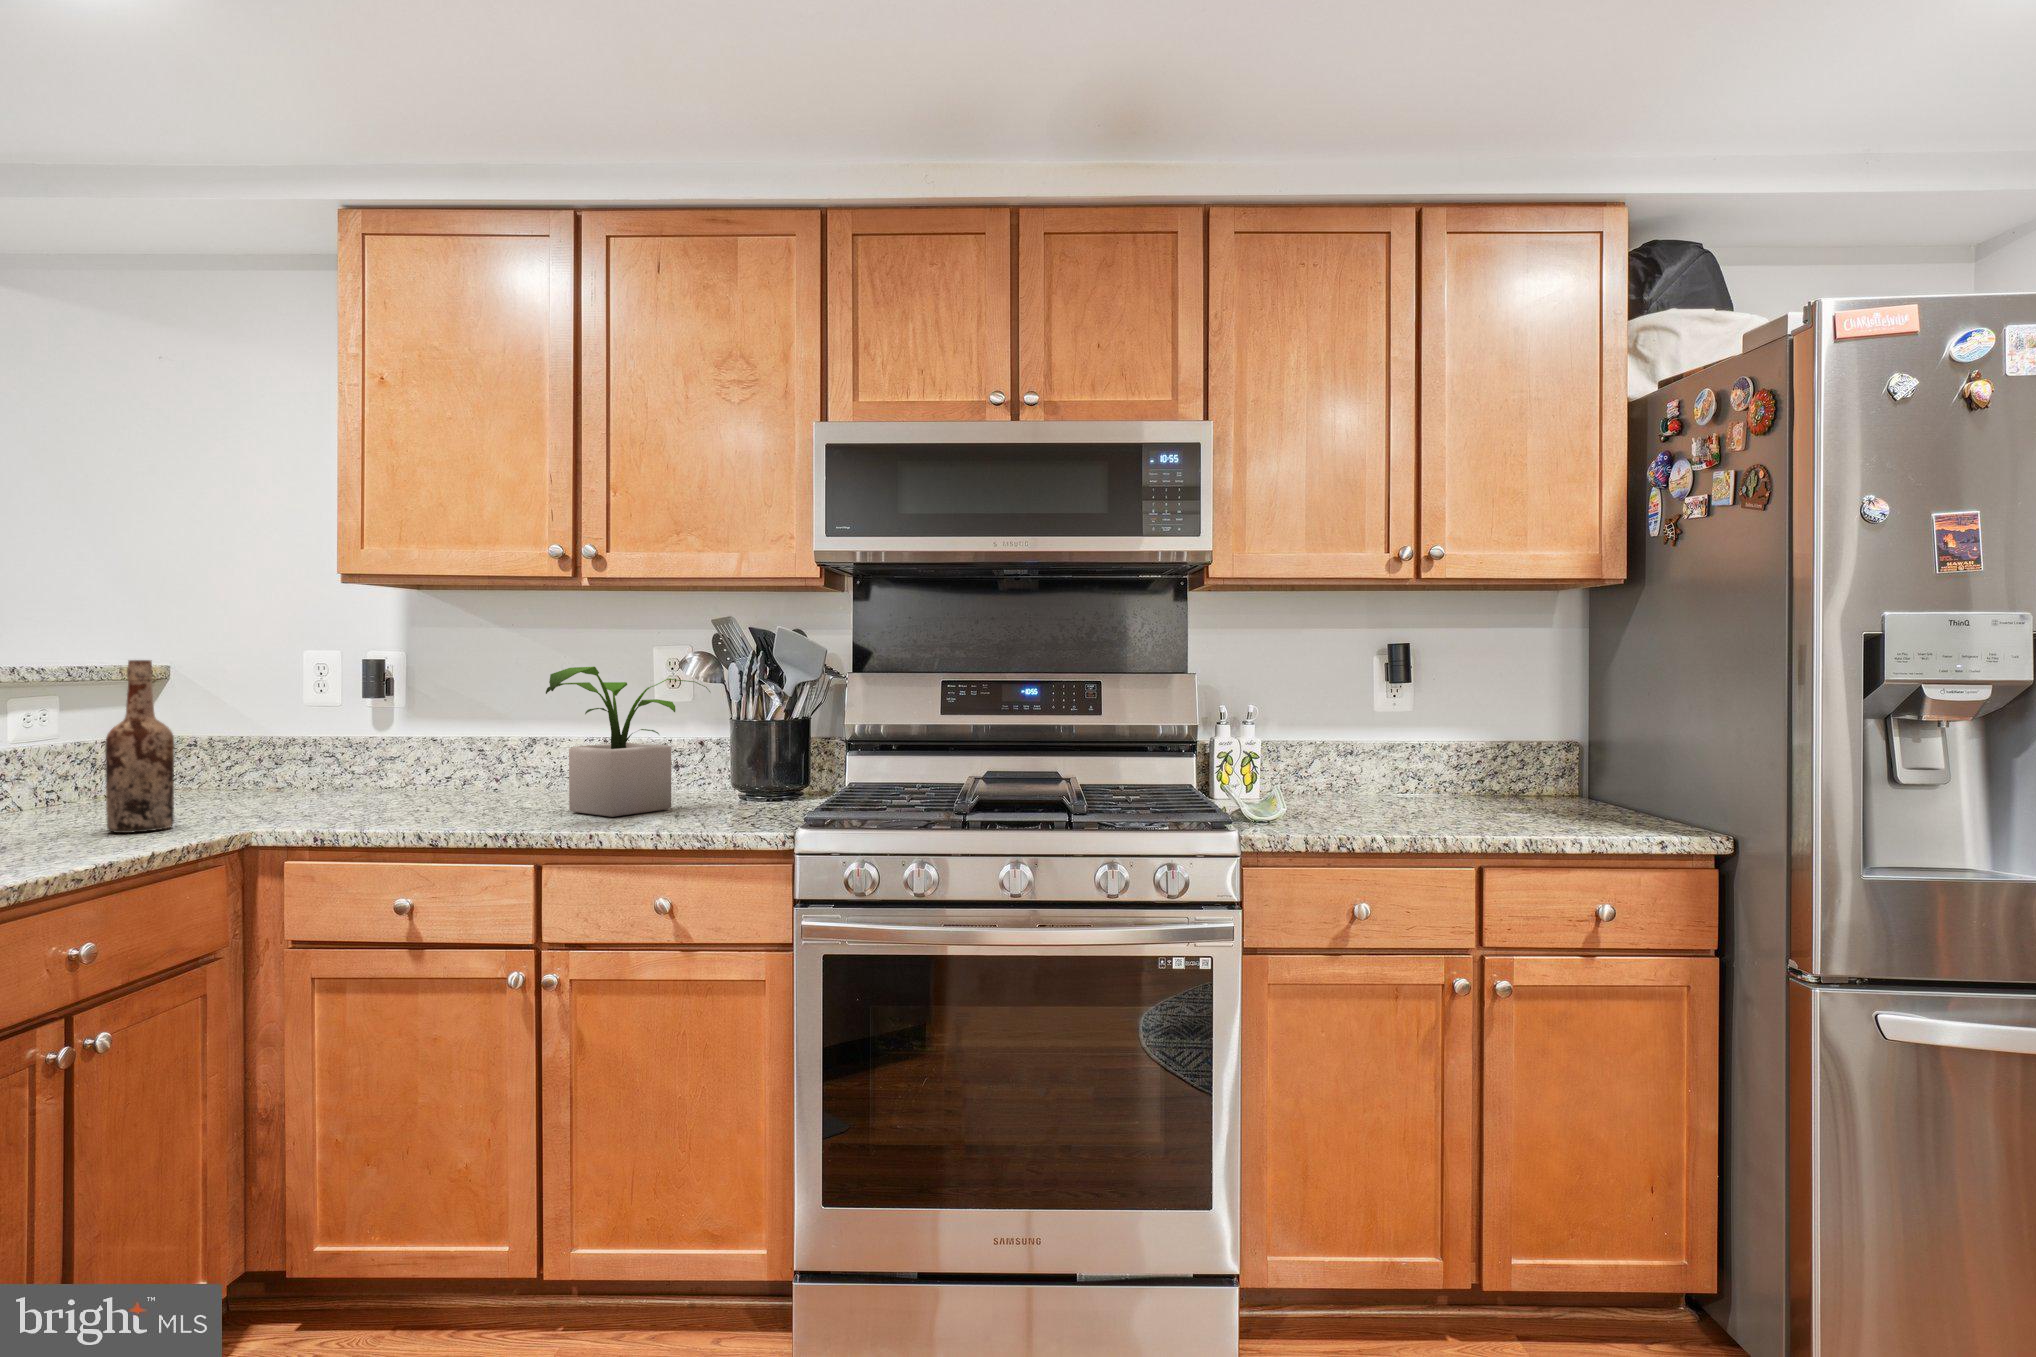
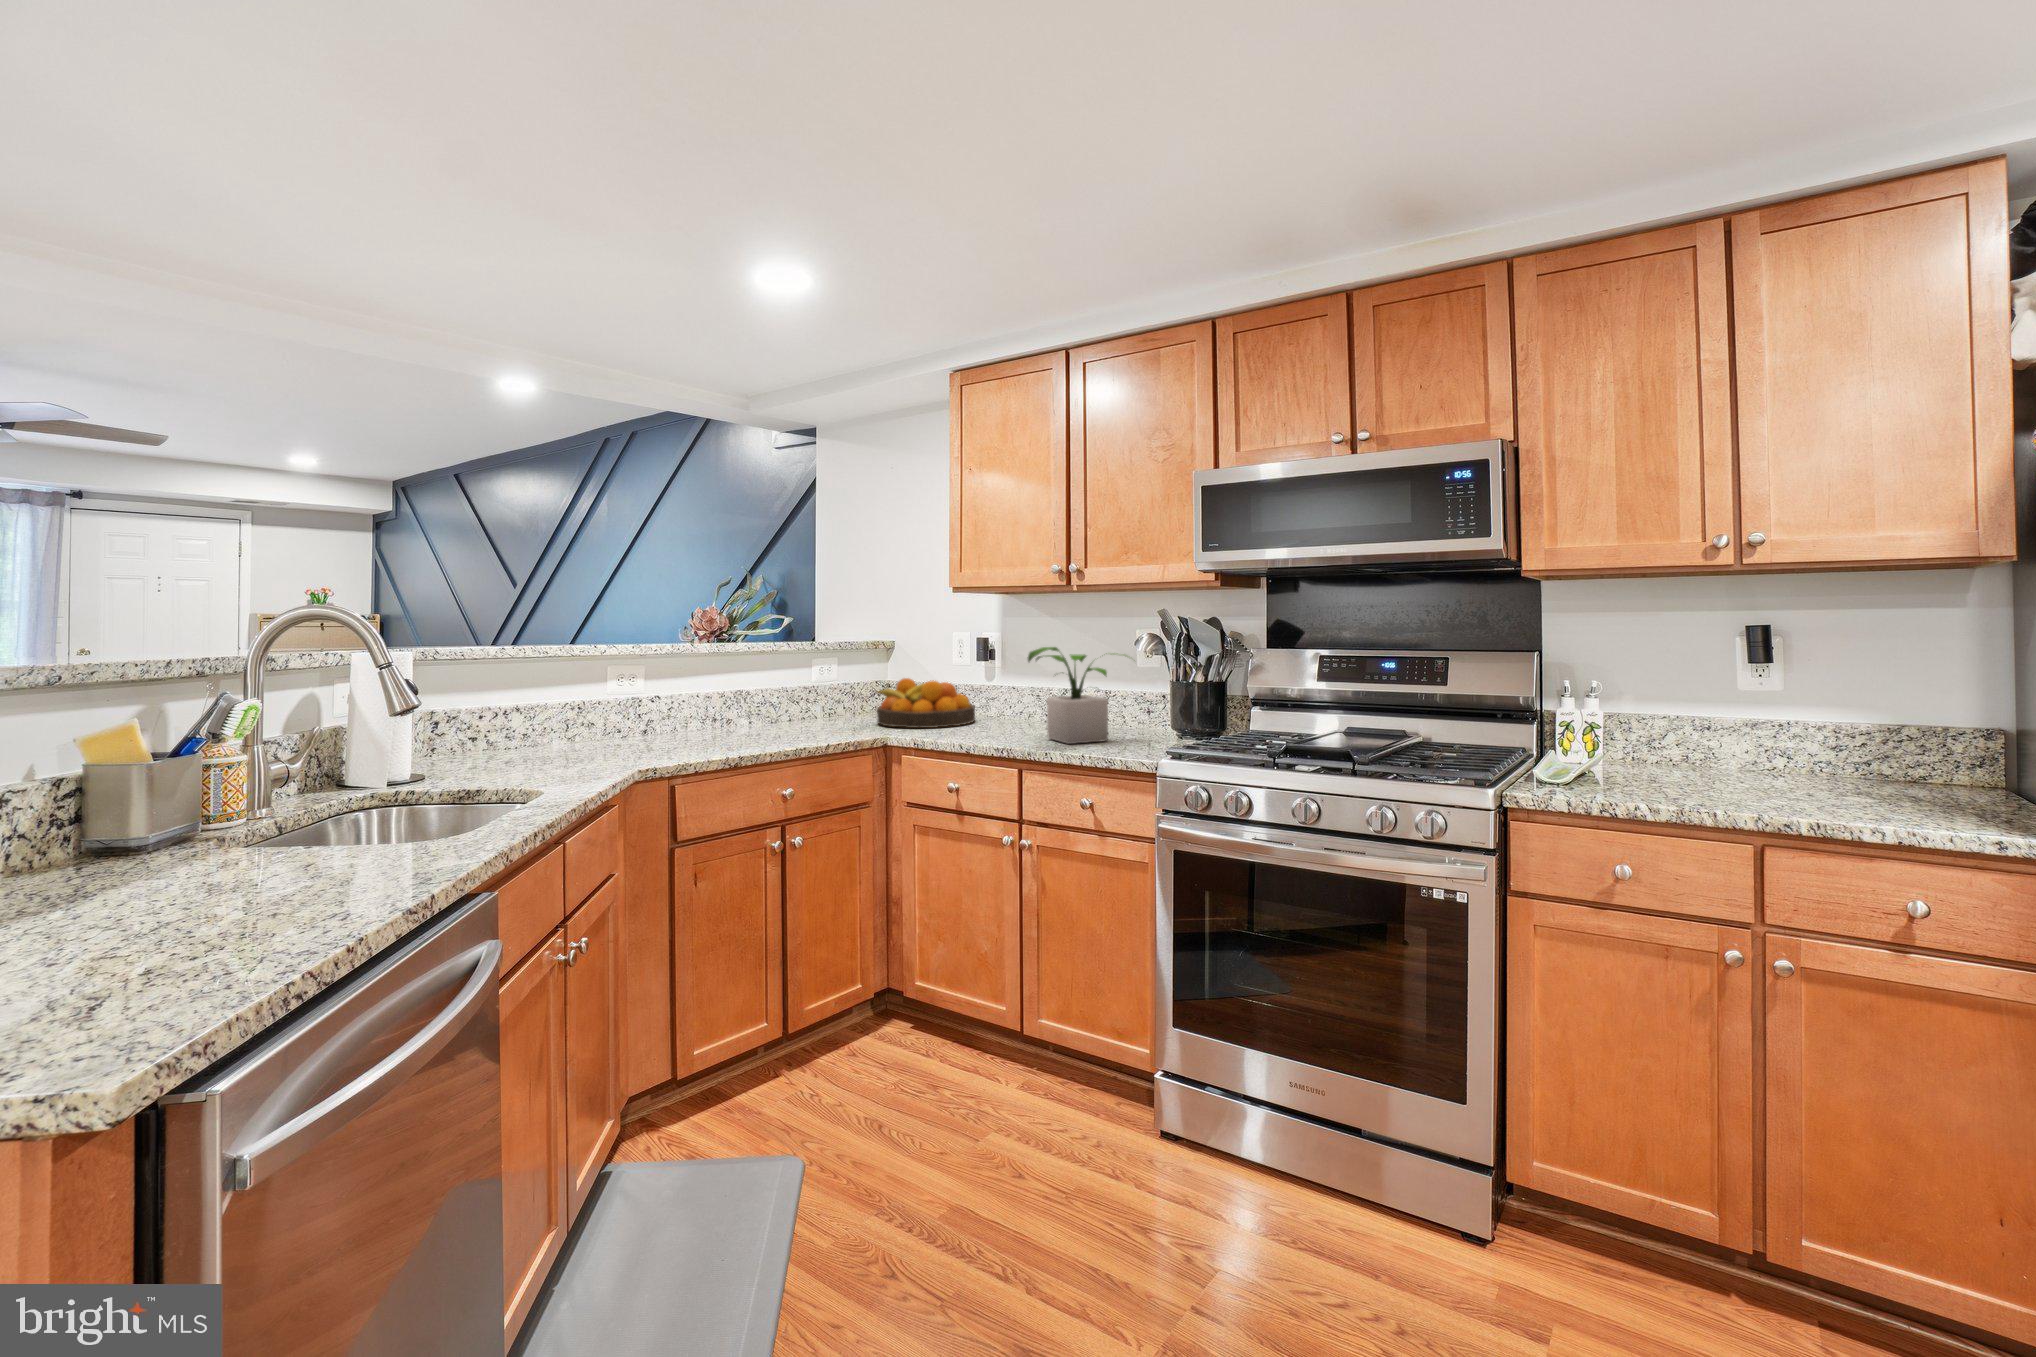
wine bottle: present [105,660,174,833] -> none [823,641,852,736]
fruit bowl: none [213,729,414,811] -> present [875,678,975,728]

